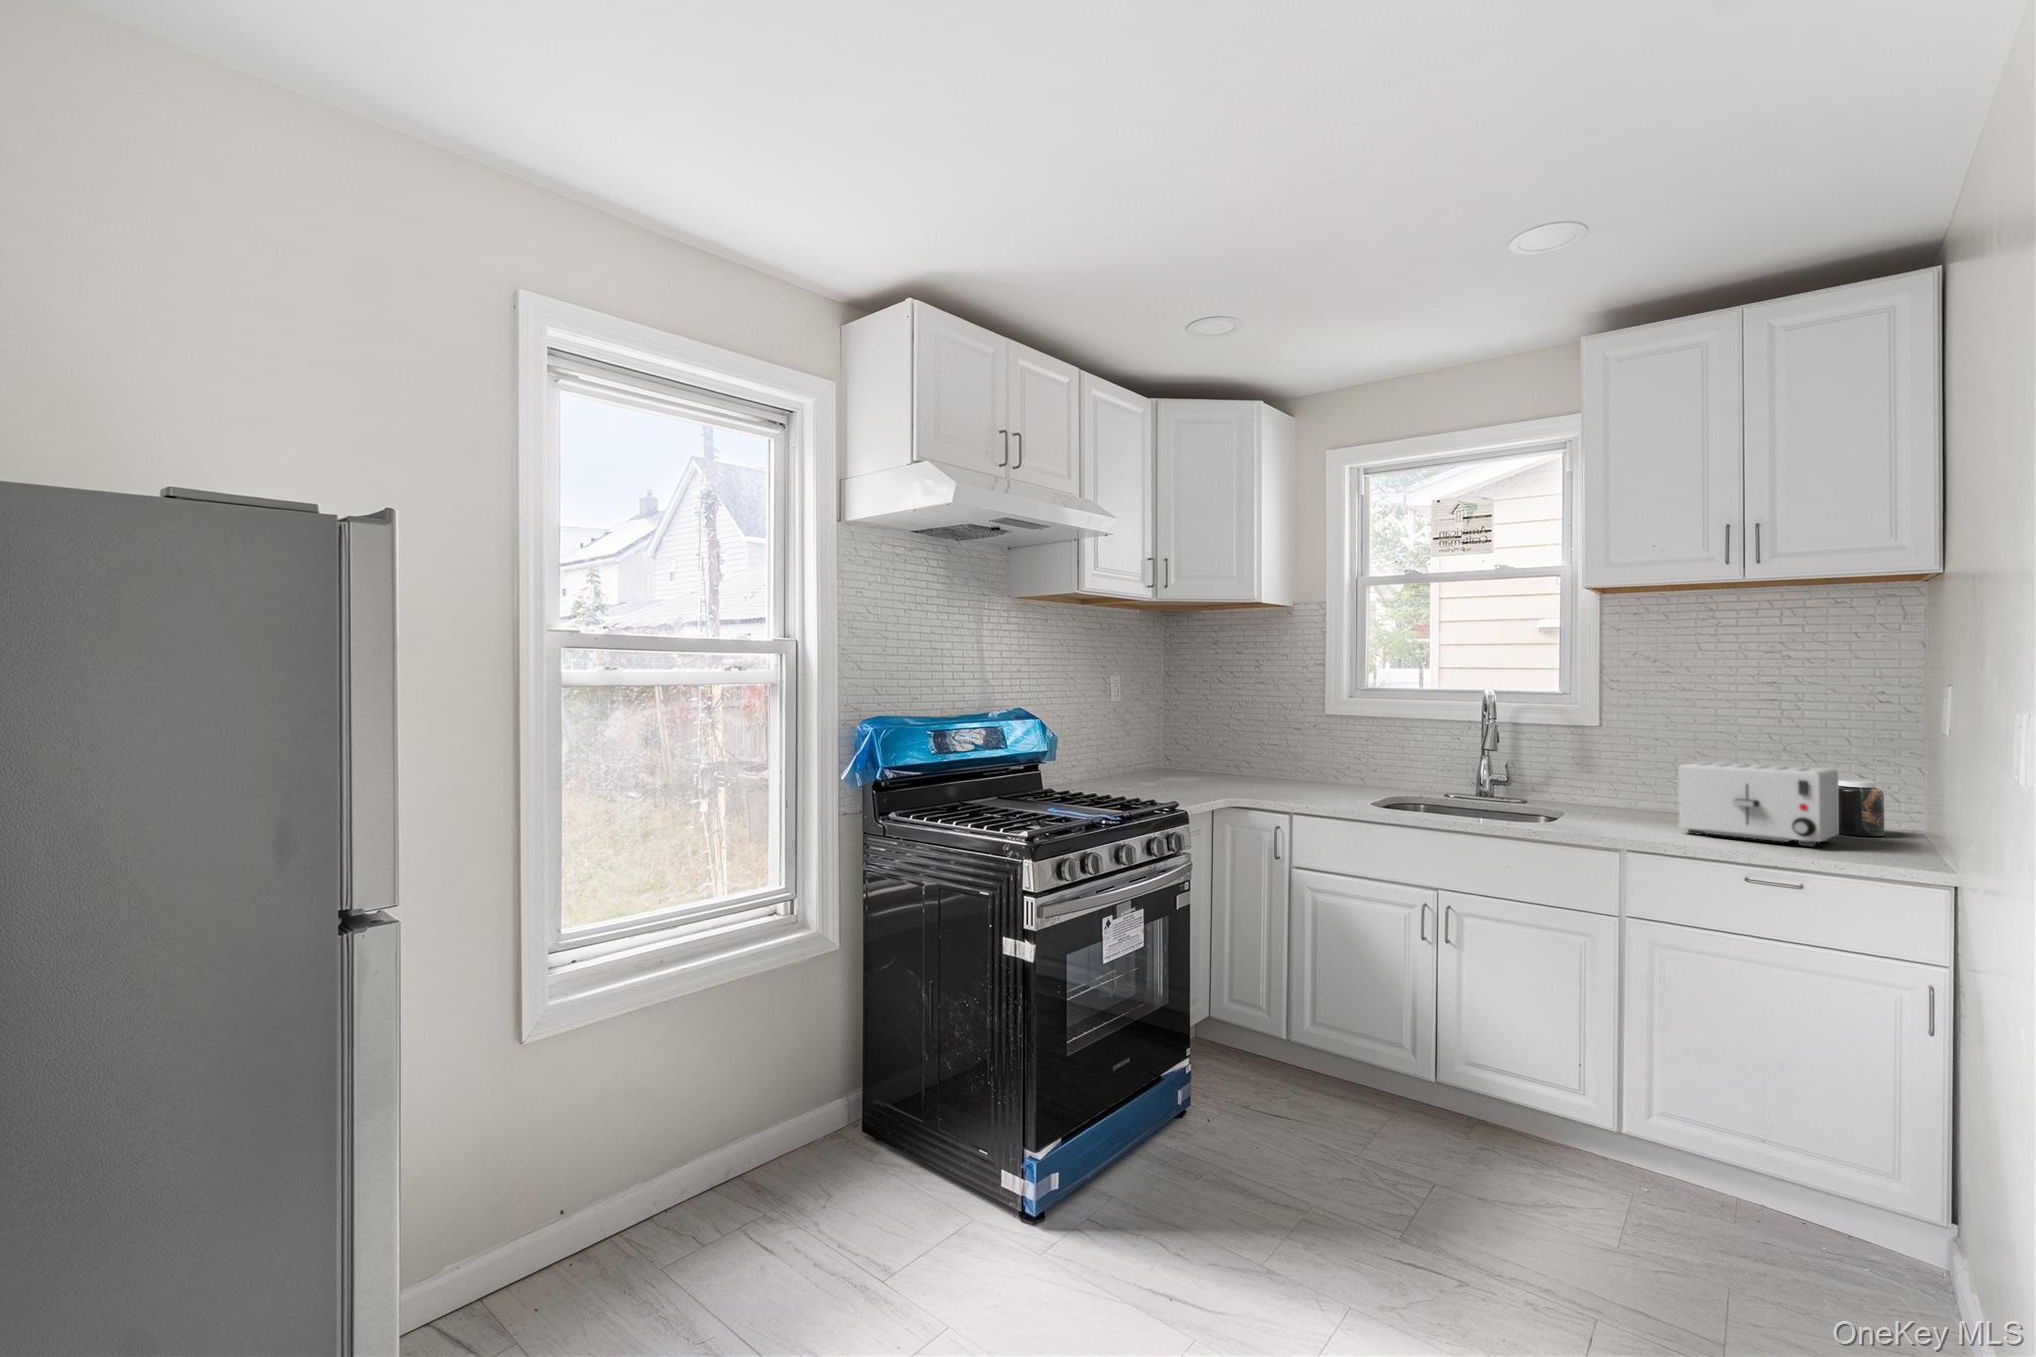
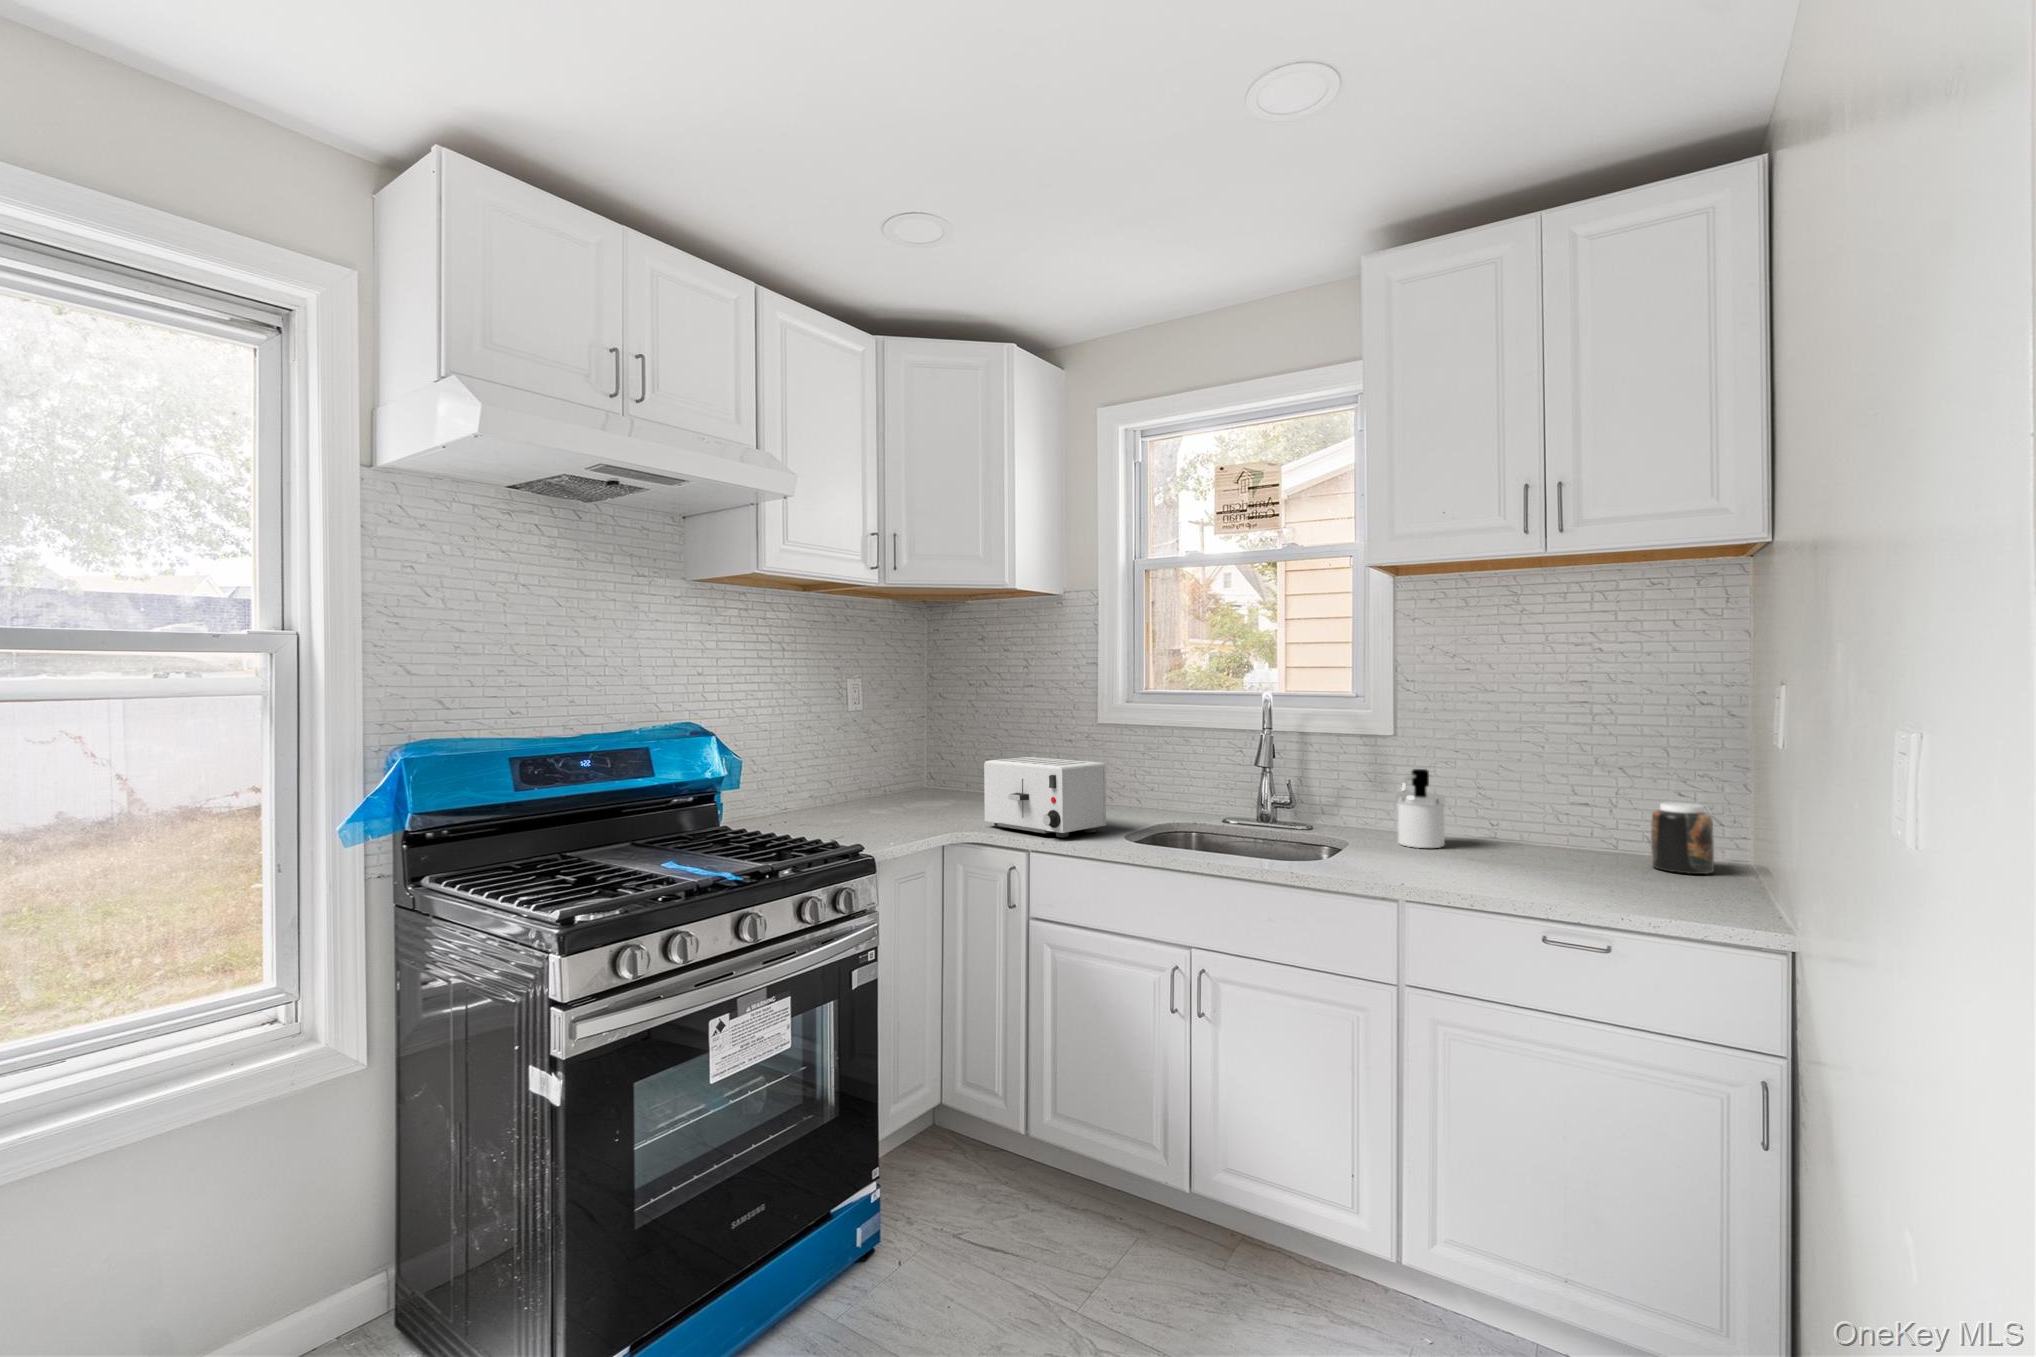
soap dispenser: none [1604,753,1649,817] -> present [1396,769,1446,848]
toaster: present [1678,762,1838,846] -> present [984,757,1106,837]

